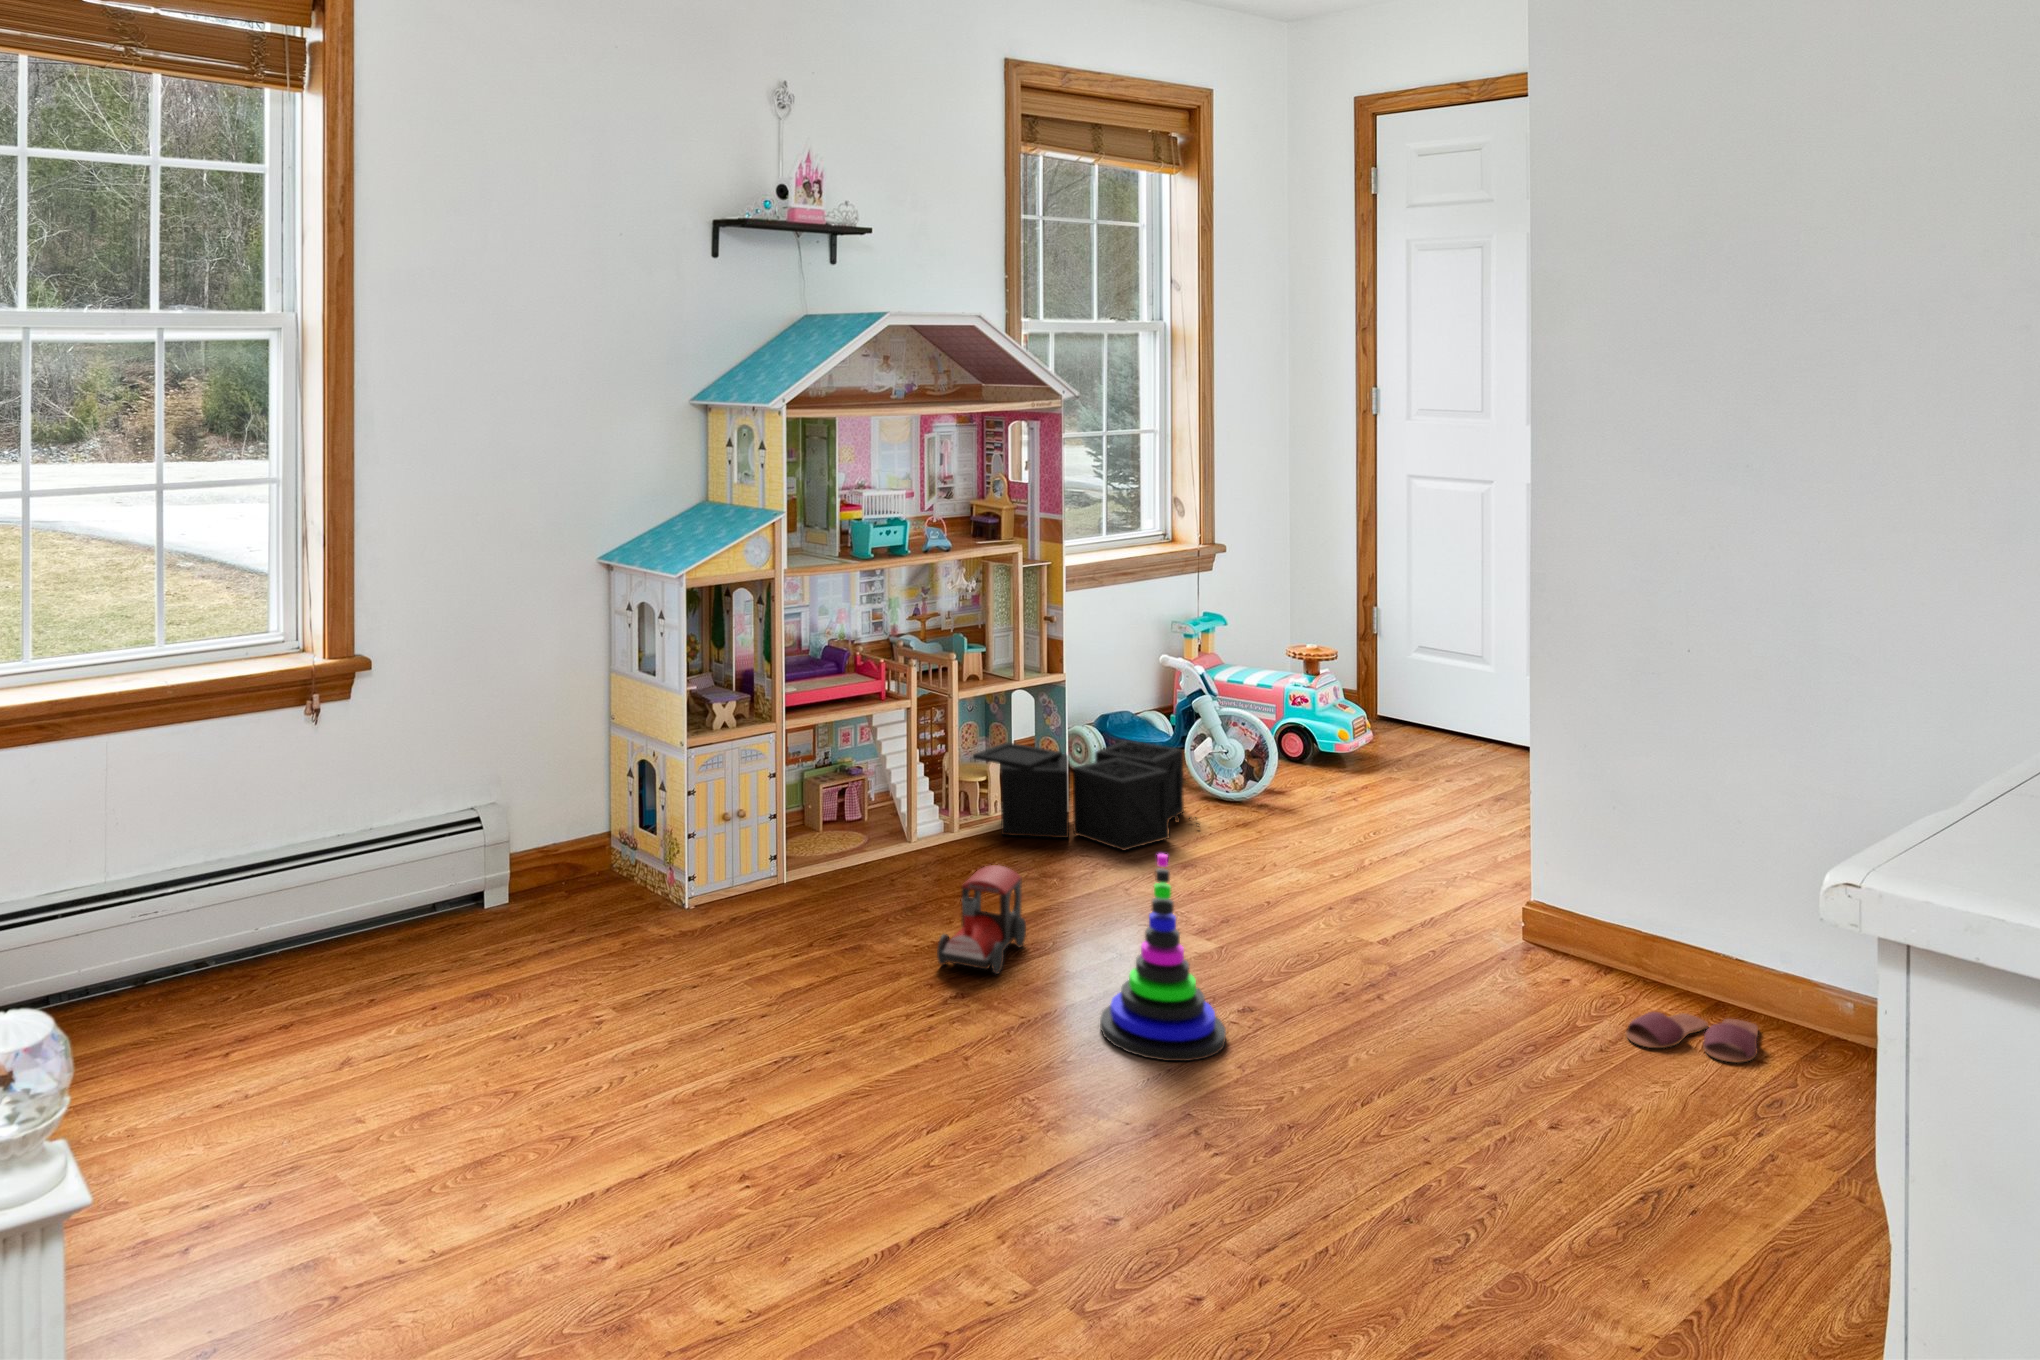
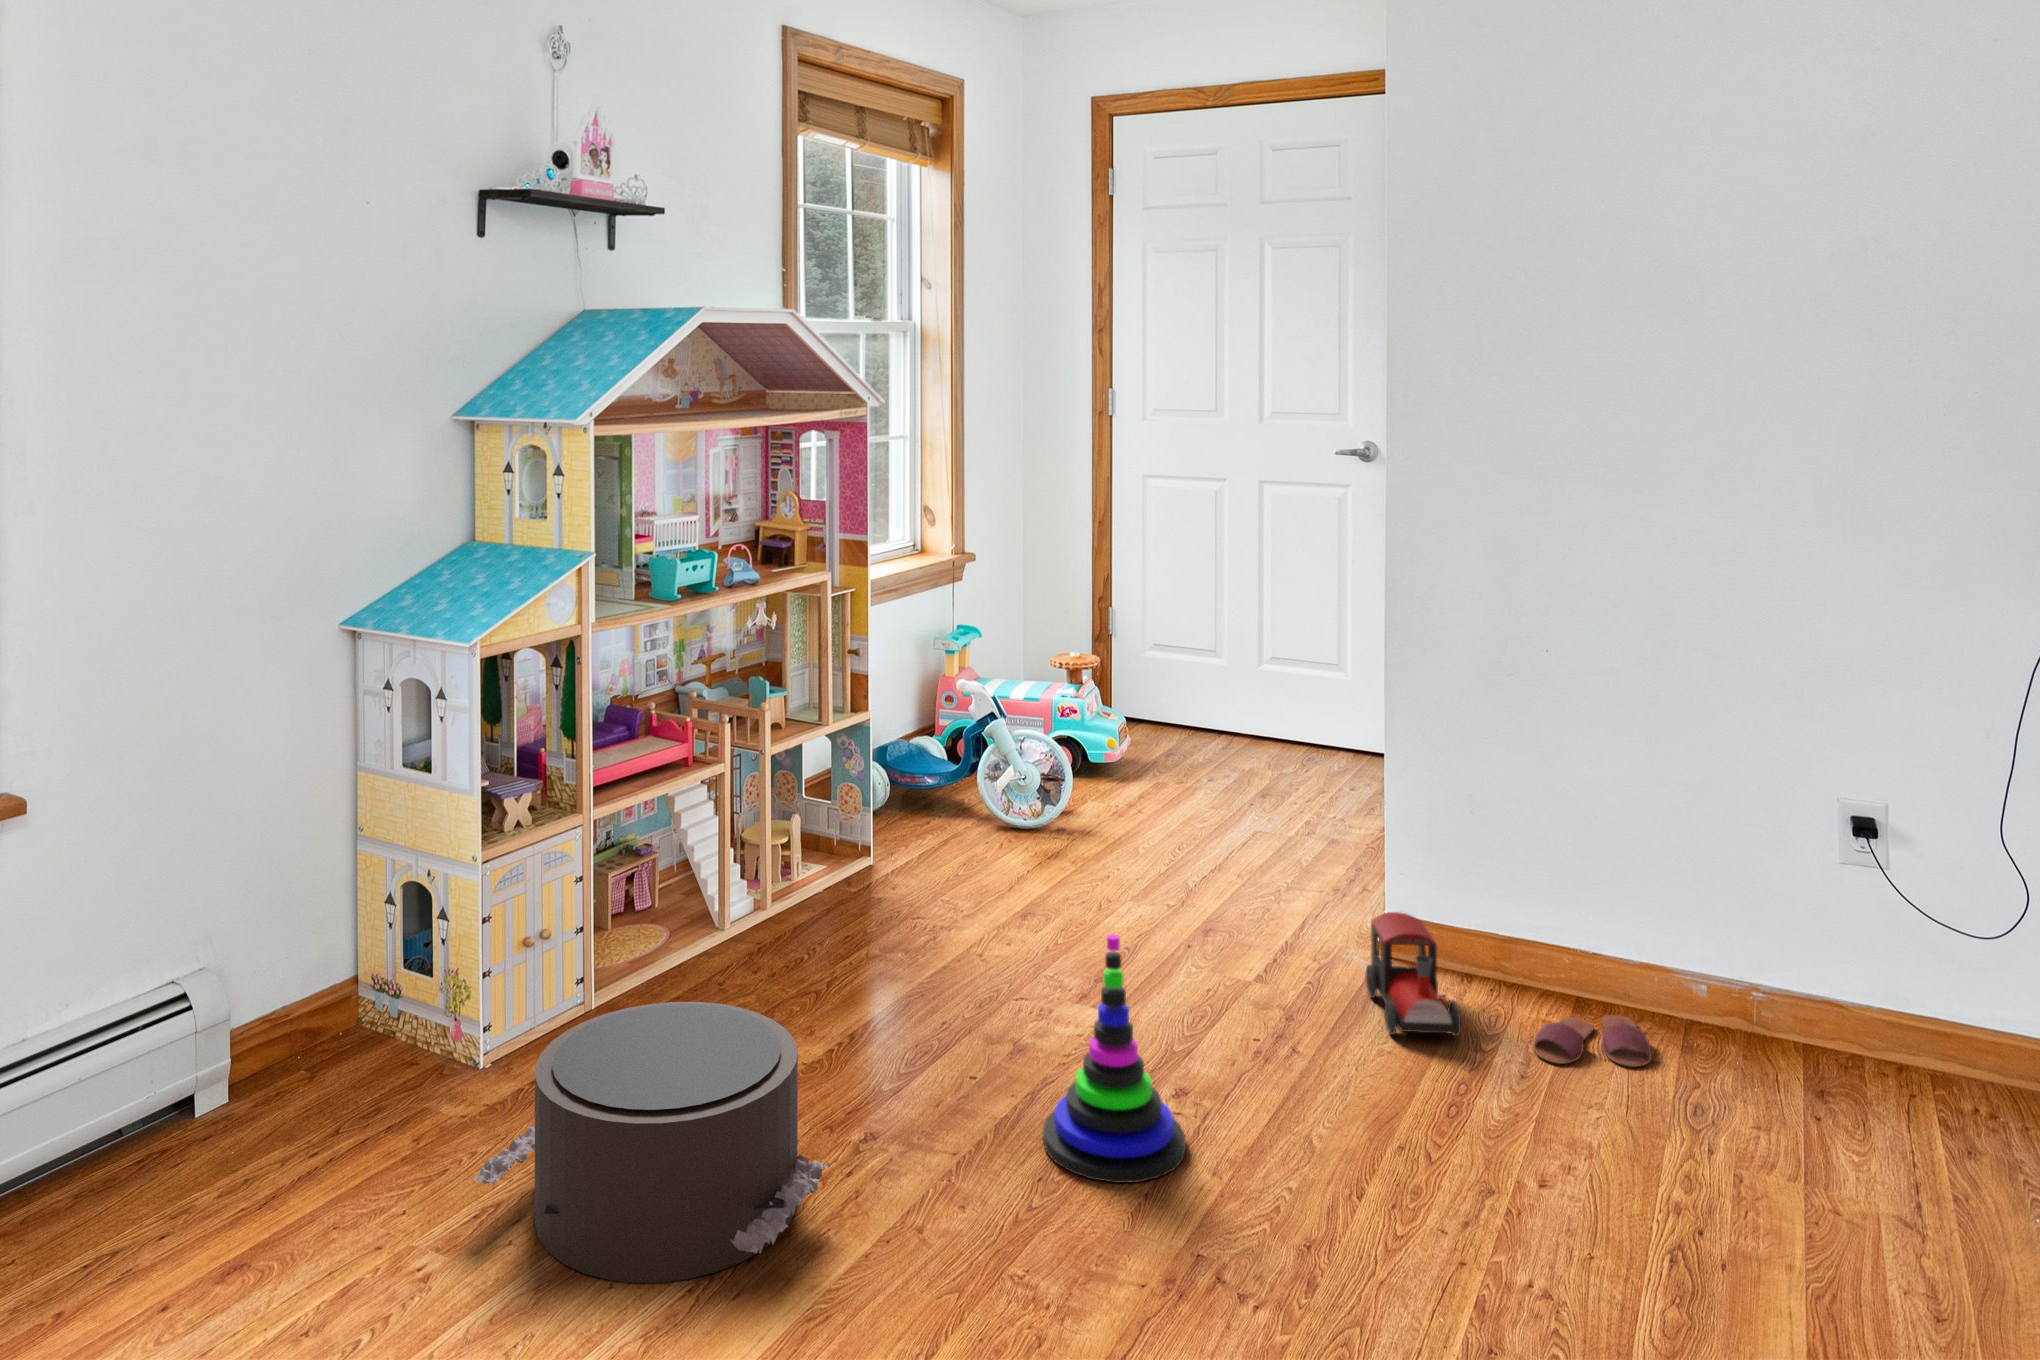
storage bin: present [973,739,1199,850] -> none [778,775,1017,906]
pouf: none [644,864,904,1056] -> present [473,1002,829,1283]
toy train: present [937,865,1026,974] -> present [1365,912,1461,1036]

